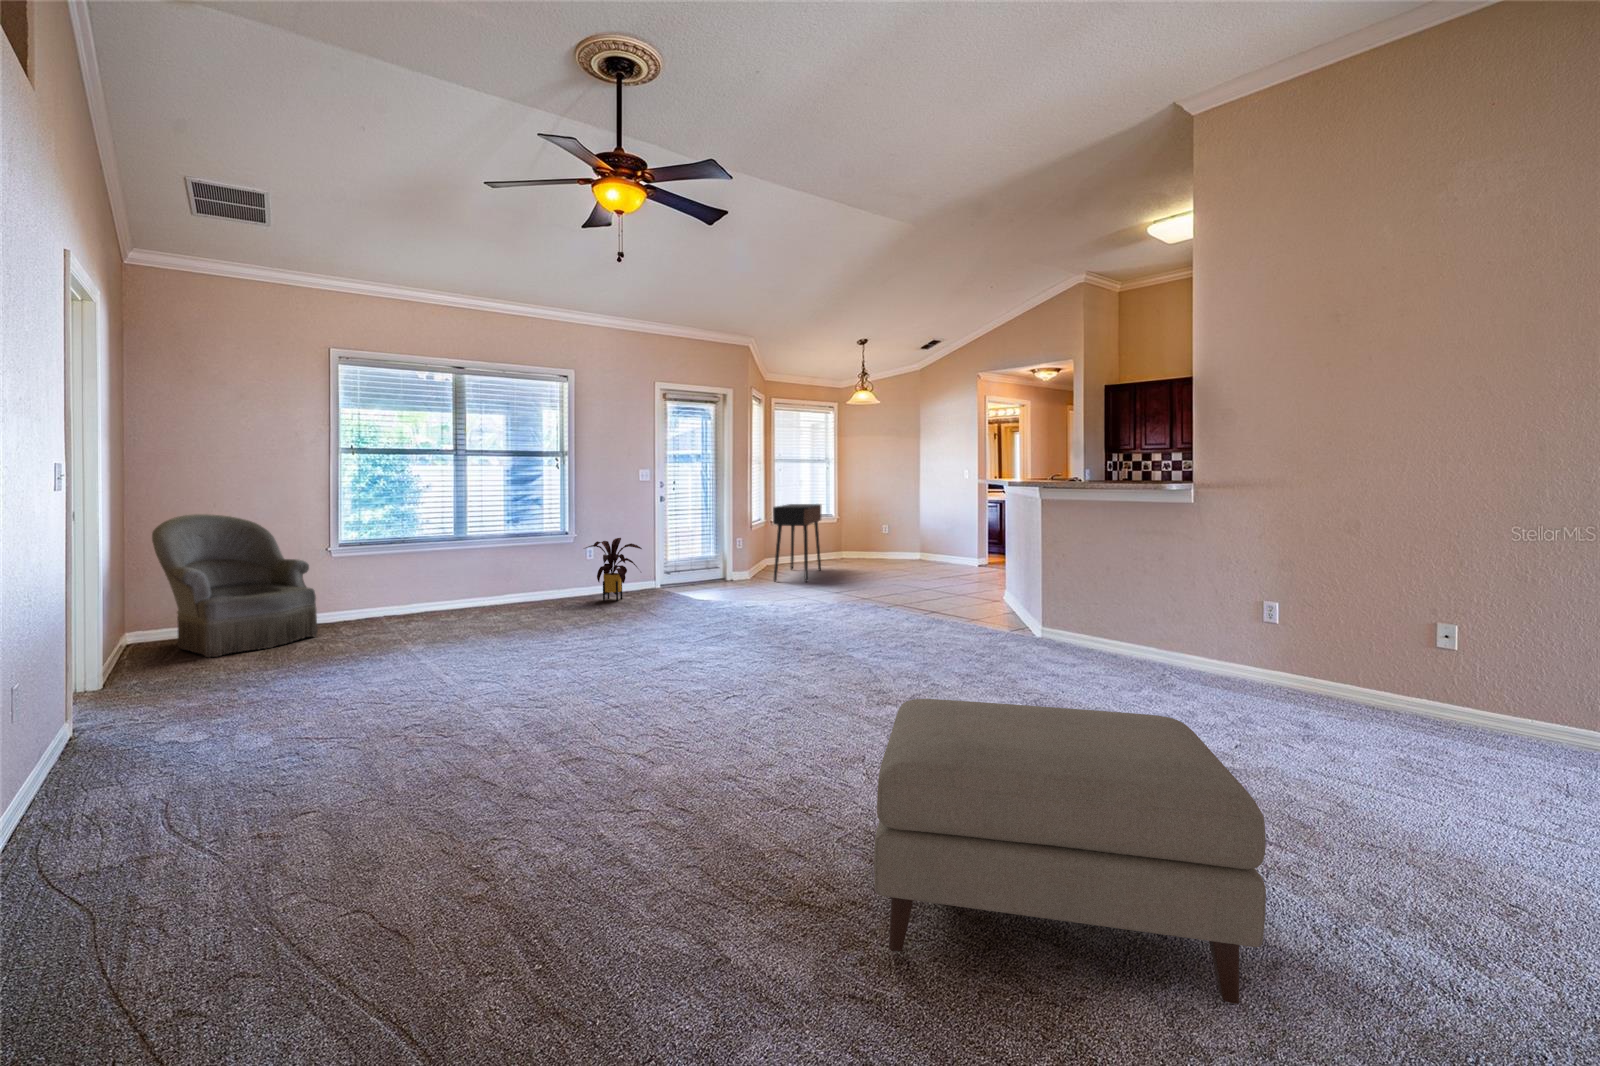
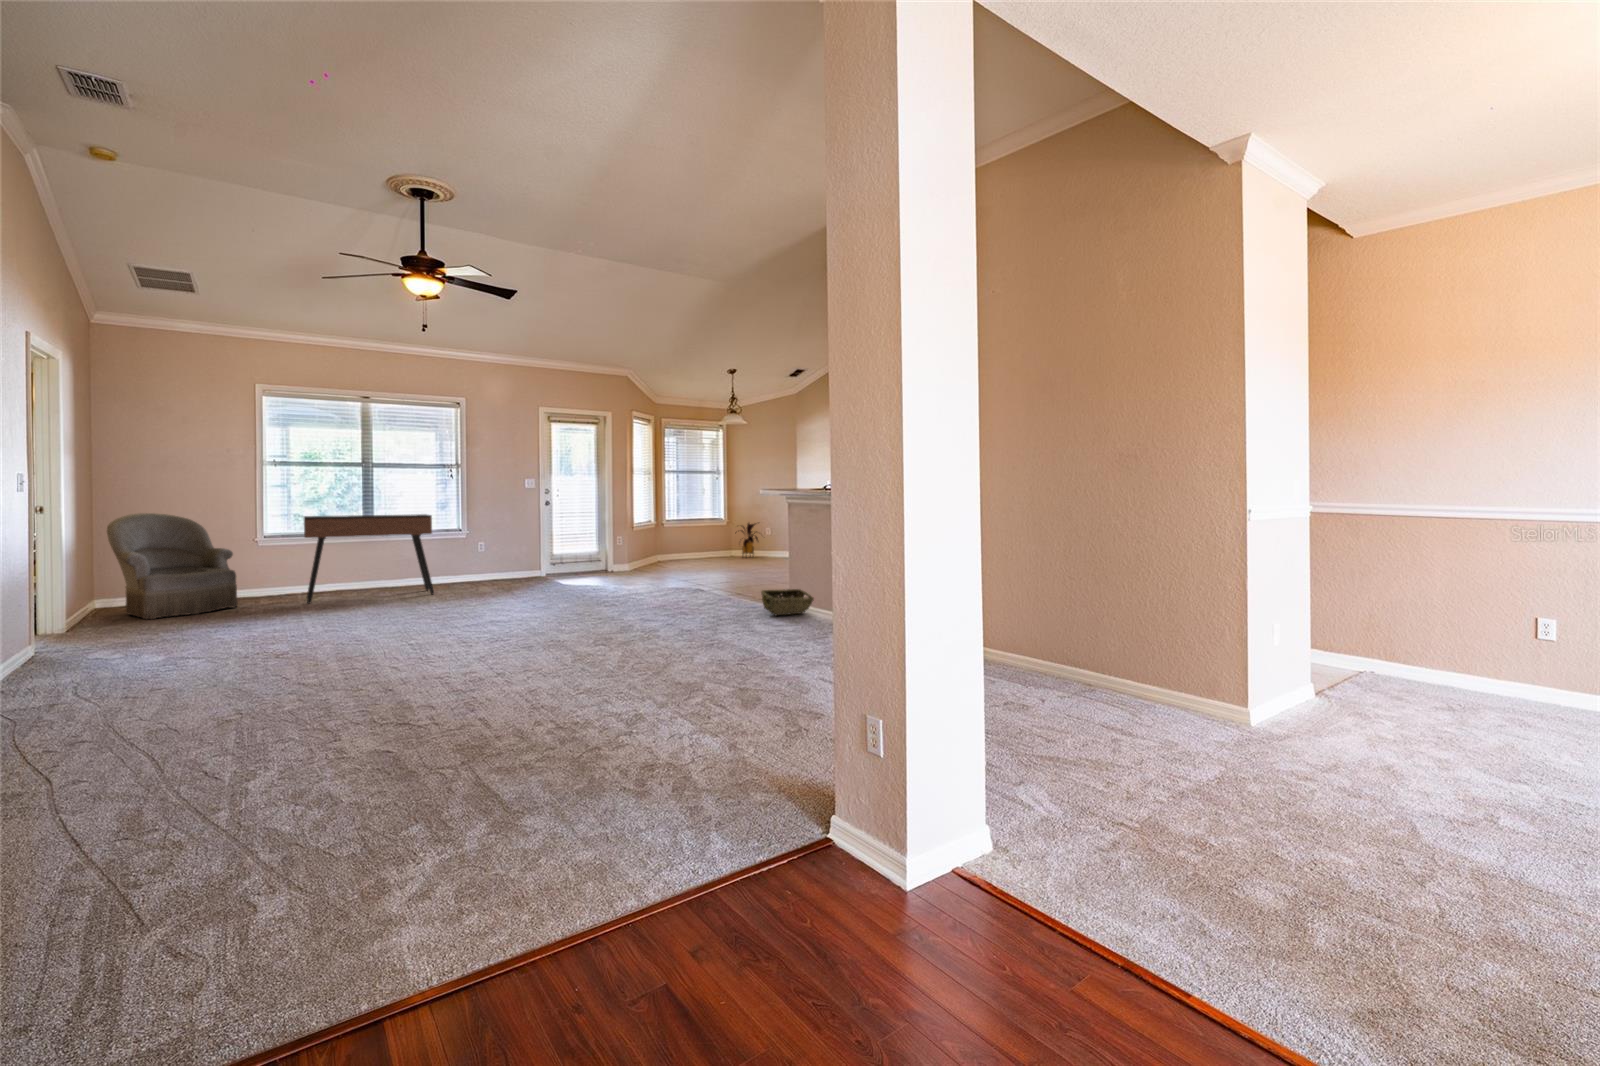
console table: present [773,504,821,582] -> present [304,514,434,603]
house plant: present [586,538,642,601] -> present [741,523,758,554]
woven basket: none [1016,616,1087,654] -> present [761,589,814,615]
ottoman: present [874,699,1266,1004] -> none [433,612,663,748]

